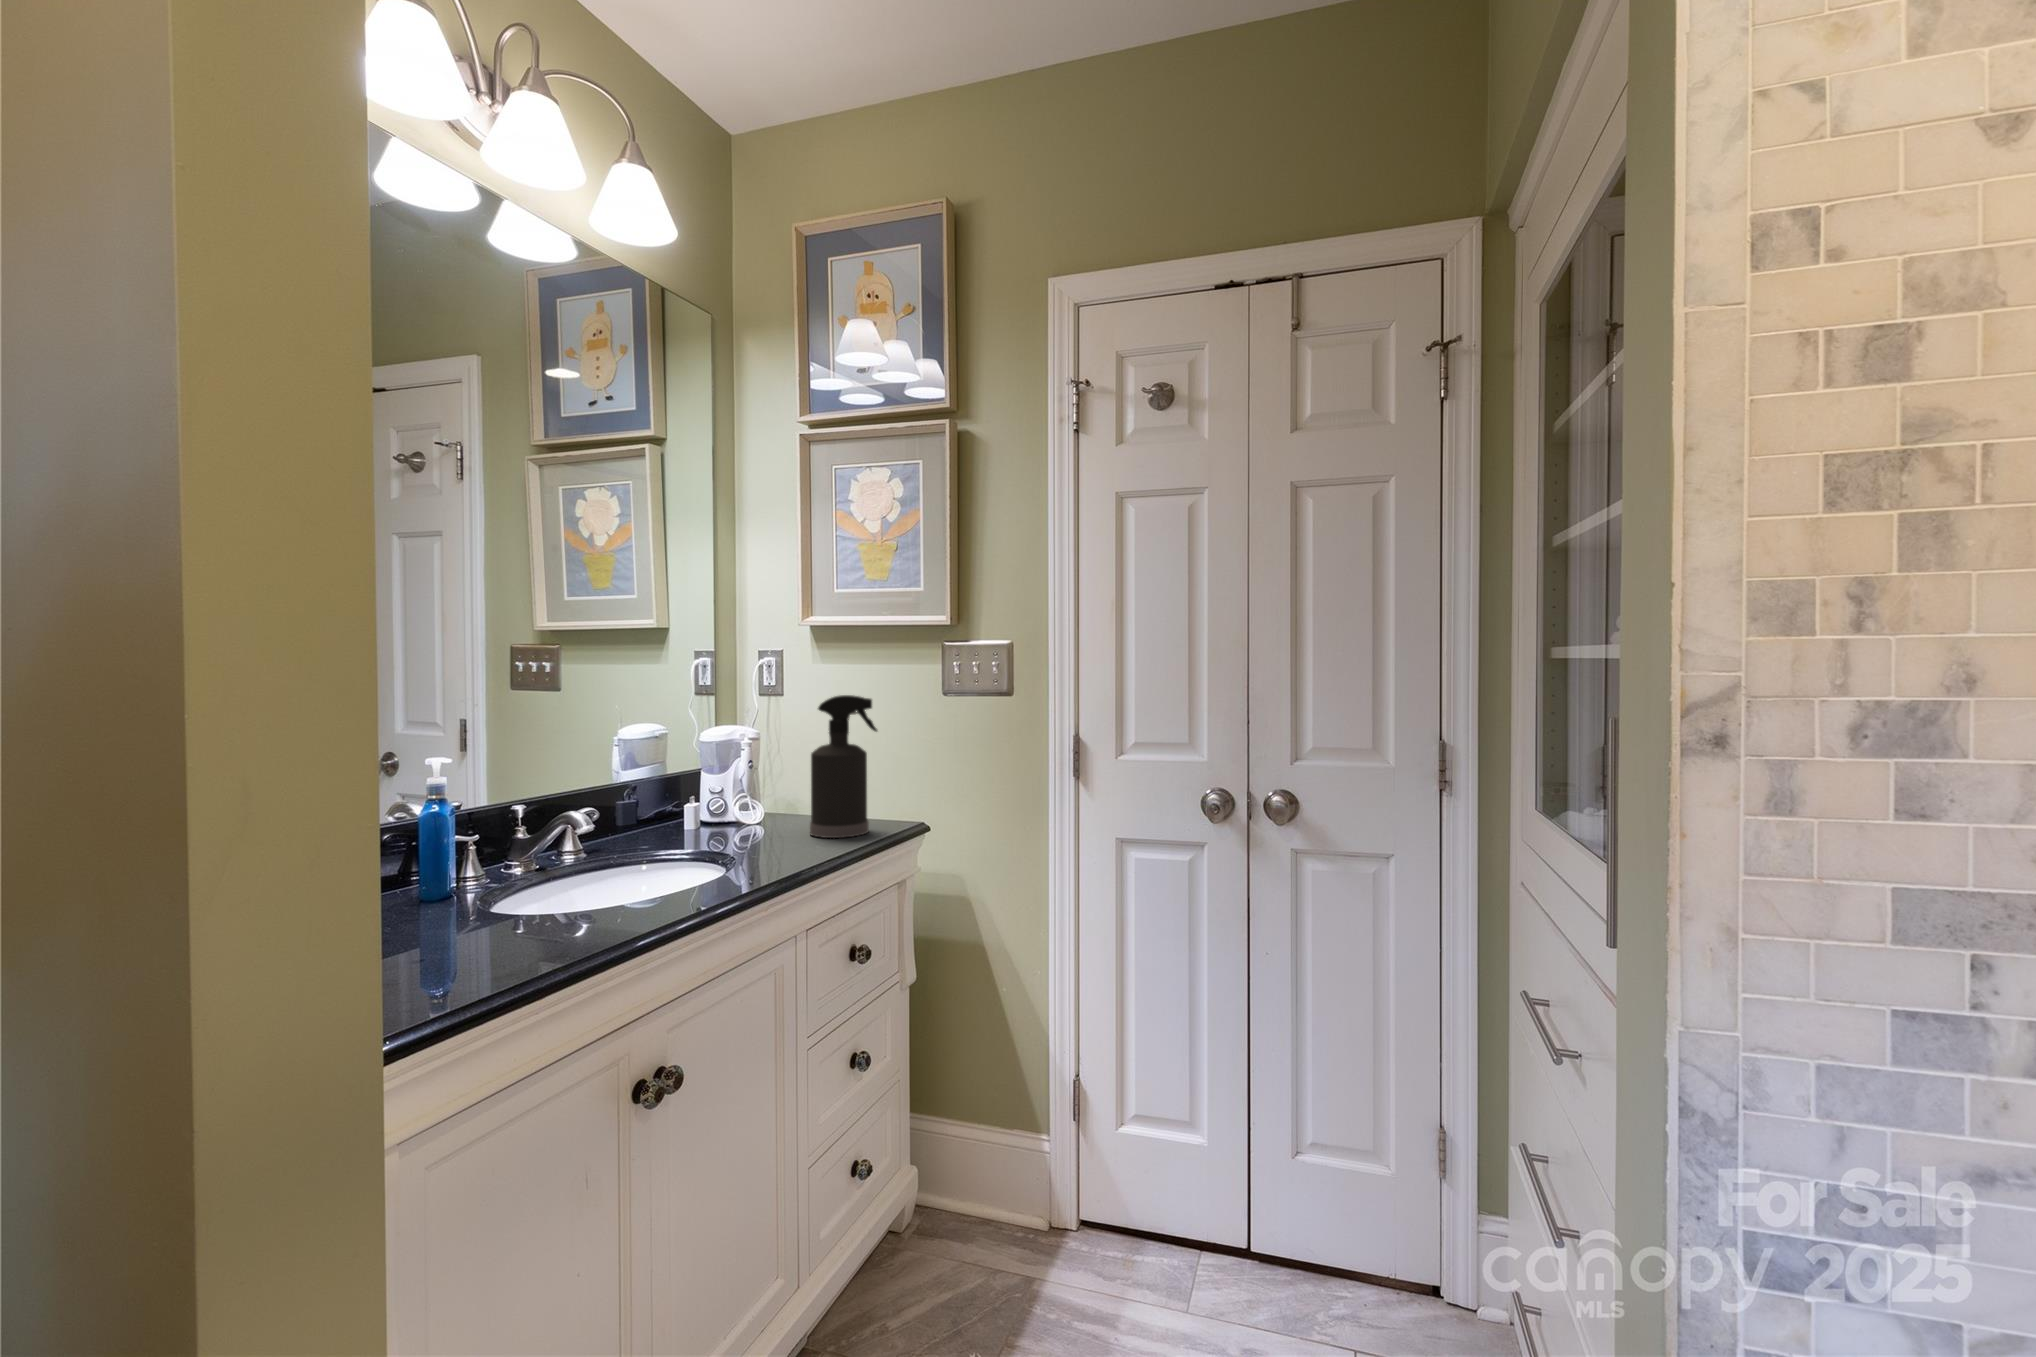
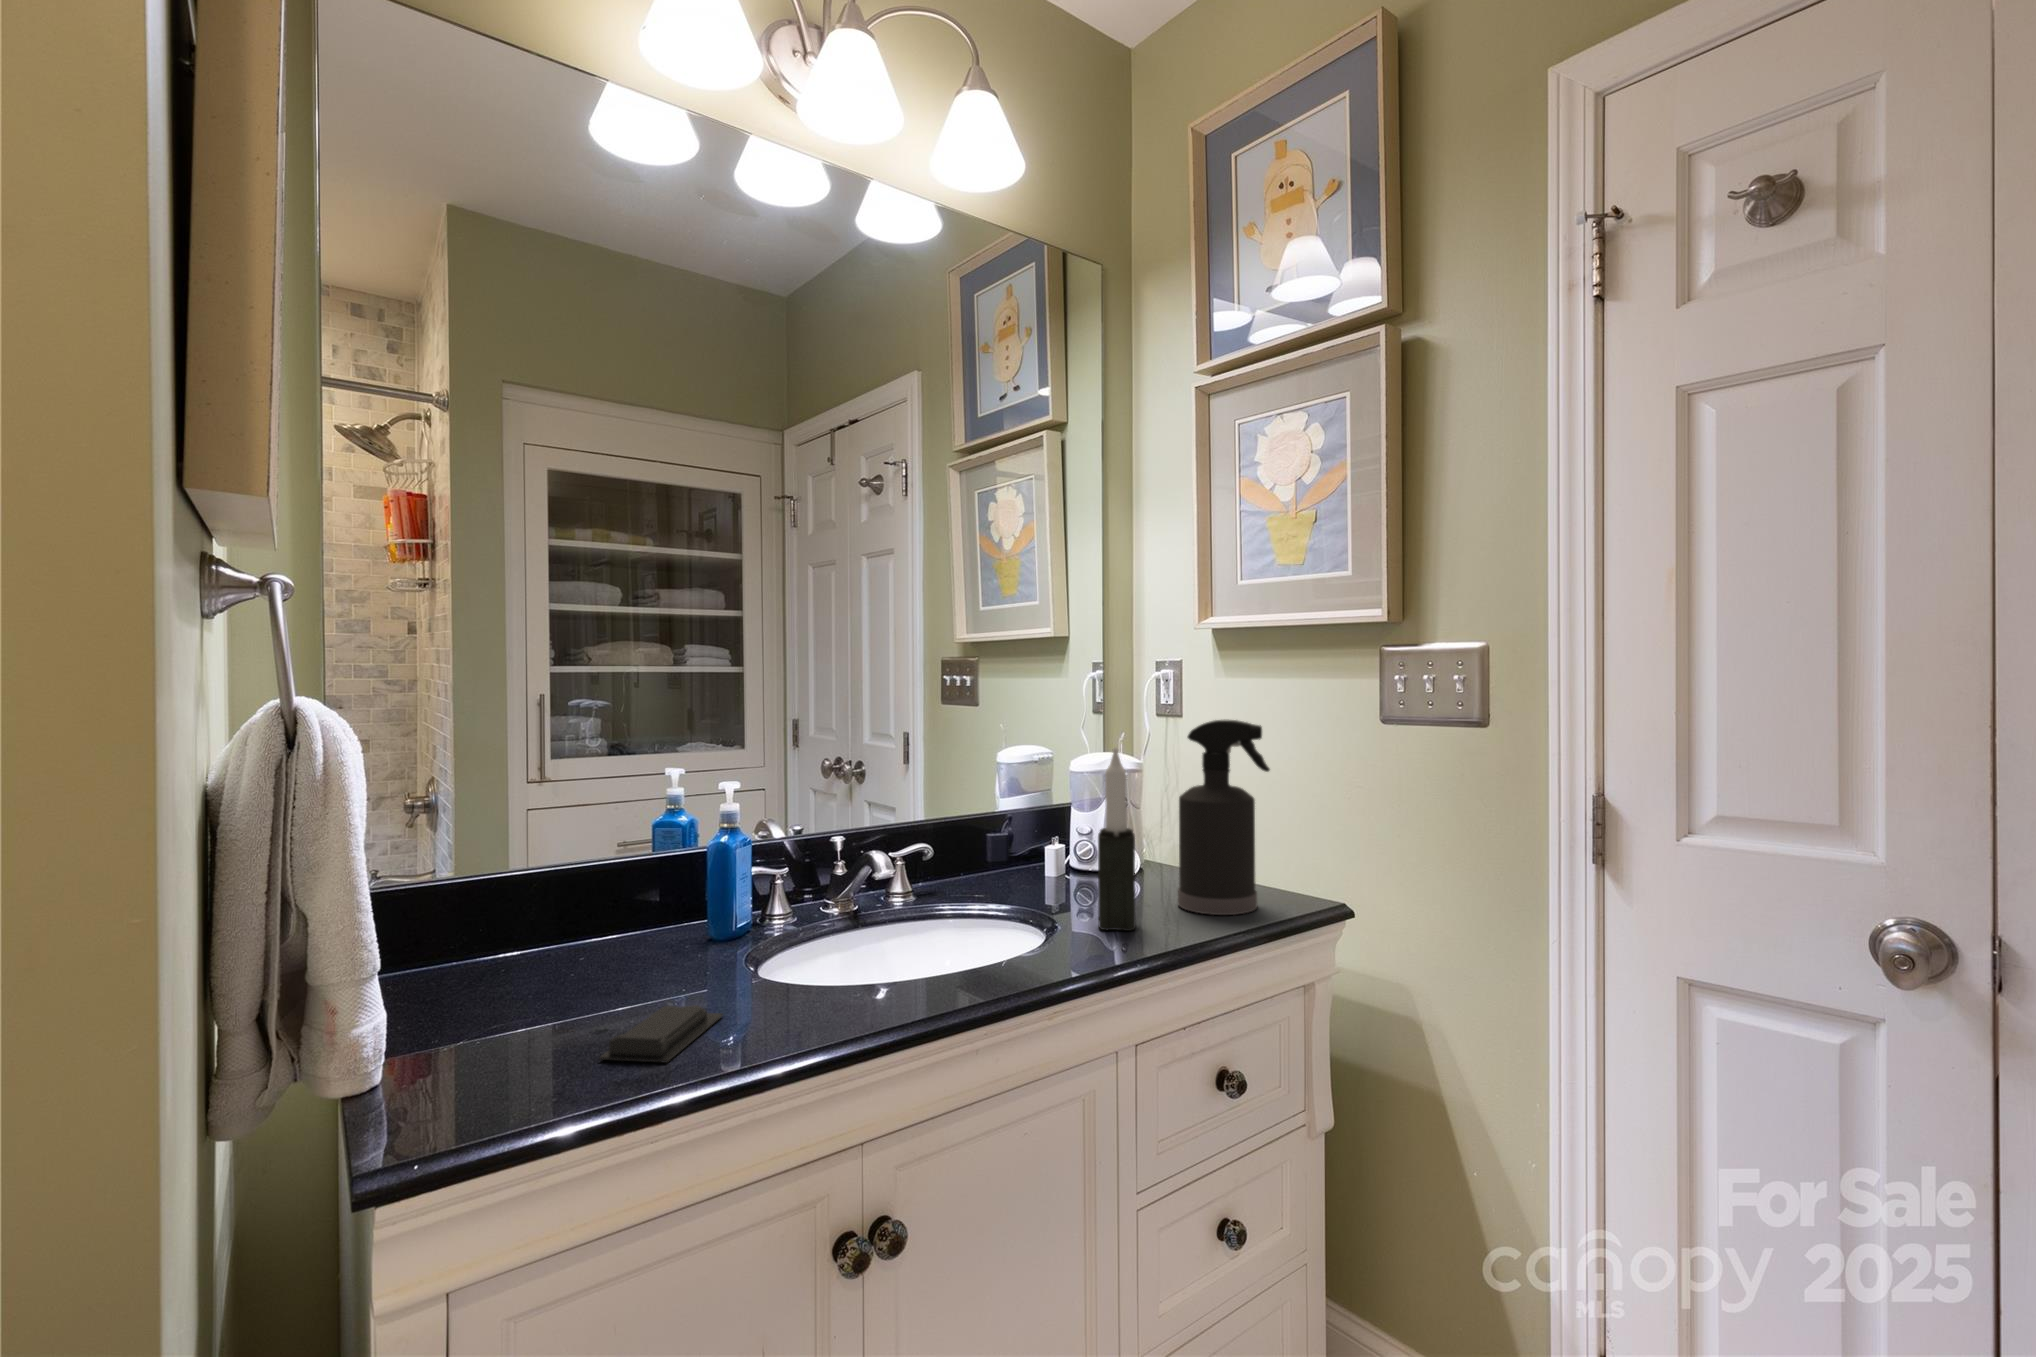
candle: none [761,716,793,854] -> present [1098,747,1136,931]
soap bar: none [436,931,511,975] -> present [600,1005,723,1062]

